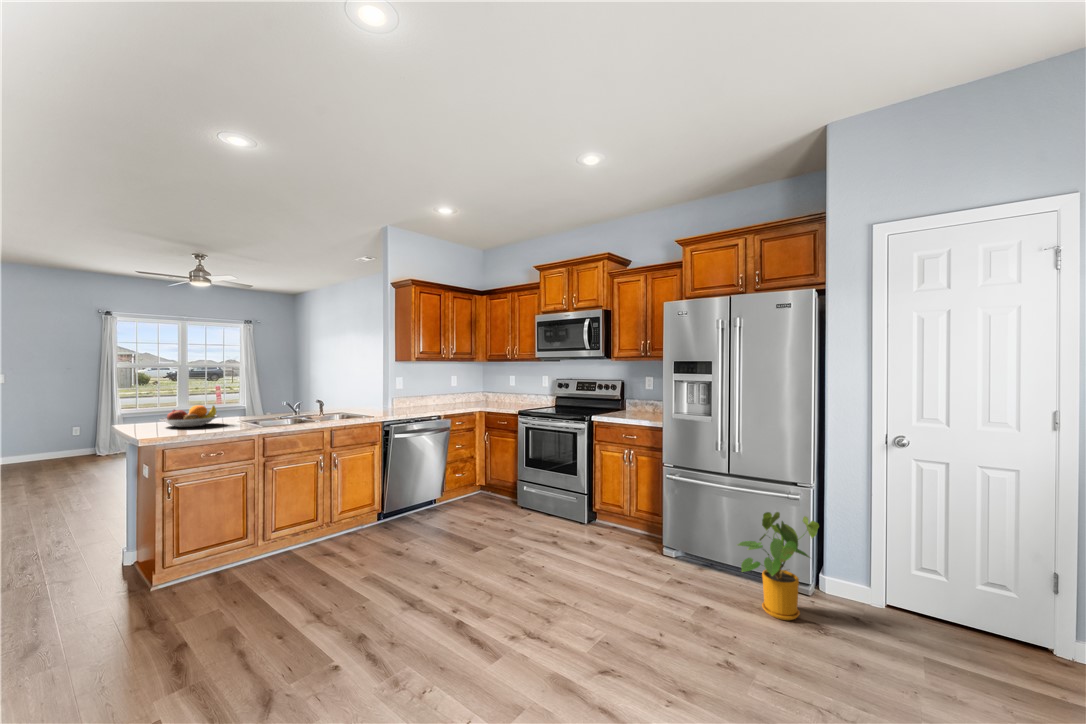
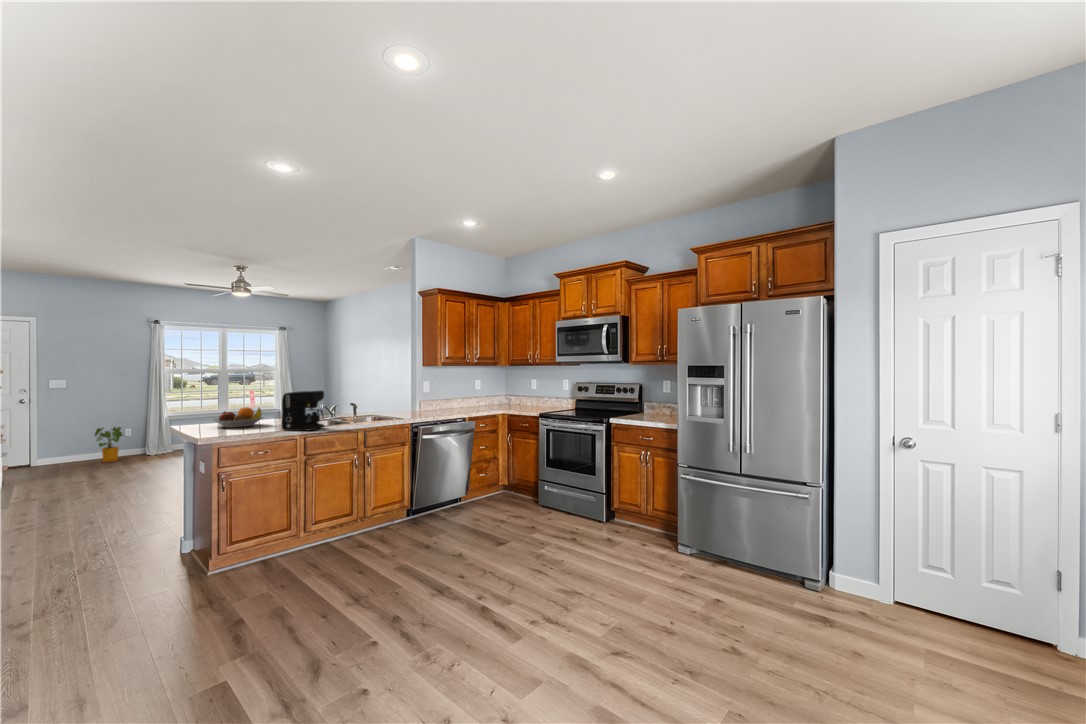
coffee maker: none [238,387,286,430] -> present [282,391,324,431]
house plant: present [738,512,819,620] -> present [95,427,122,462]

